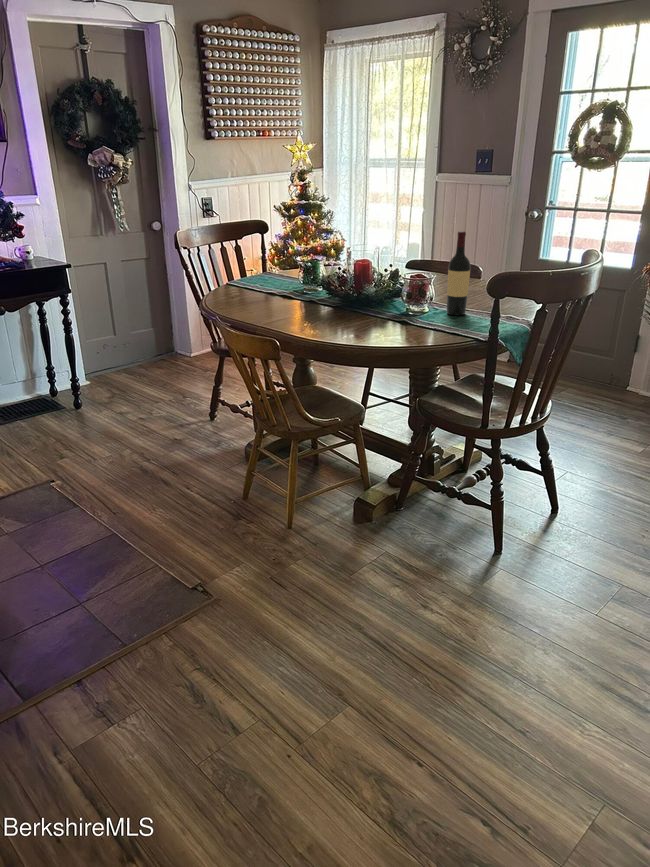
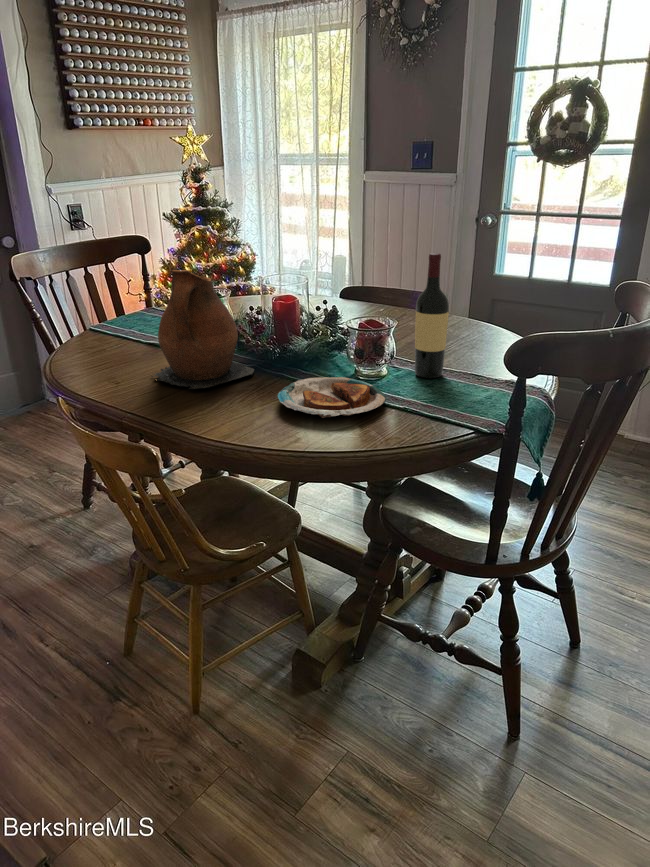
ceramic pitcher: none [274,239,340,316] -> present [152,270,254,389]
plate: none [354,311,423,332] -> present [277,377,386,418]

